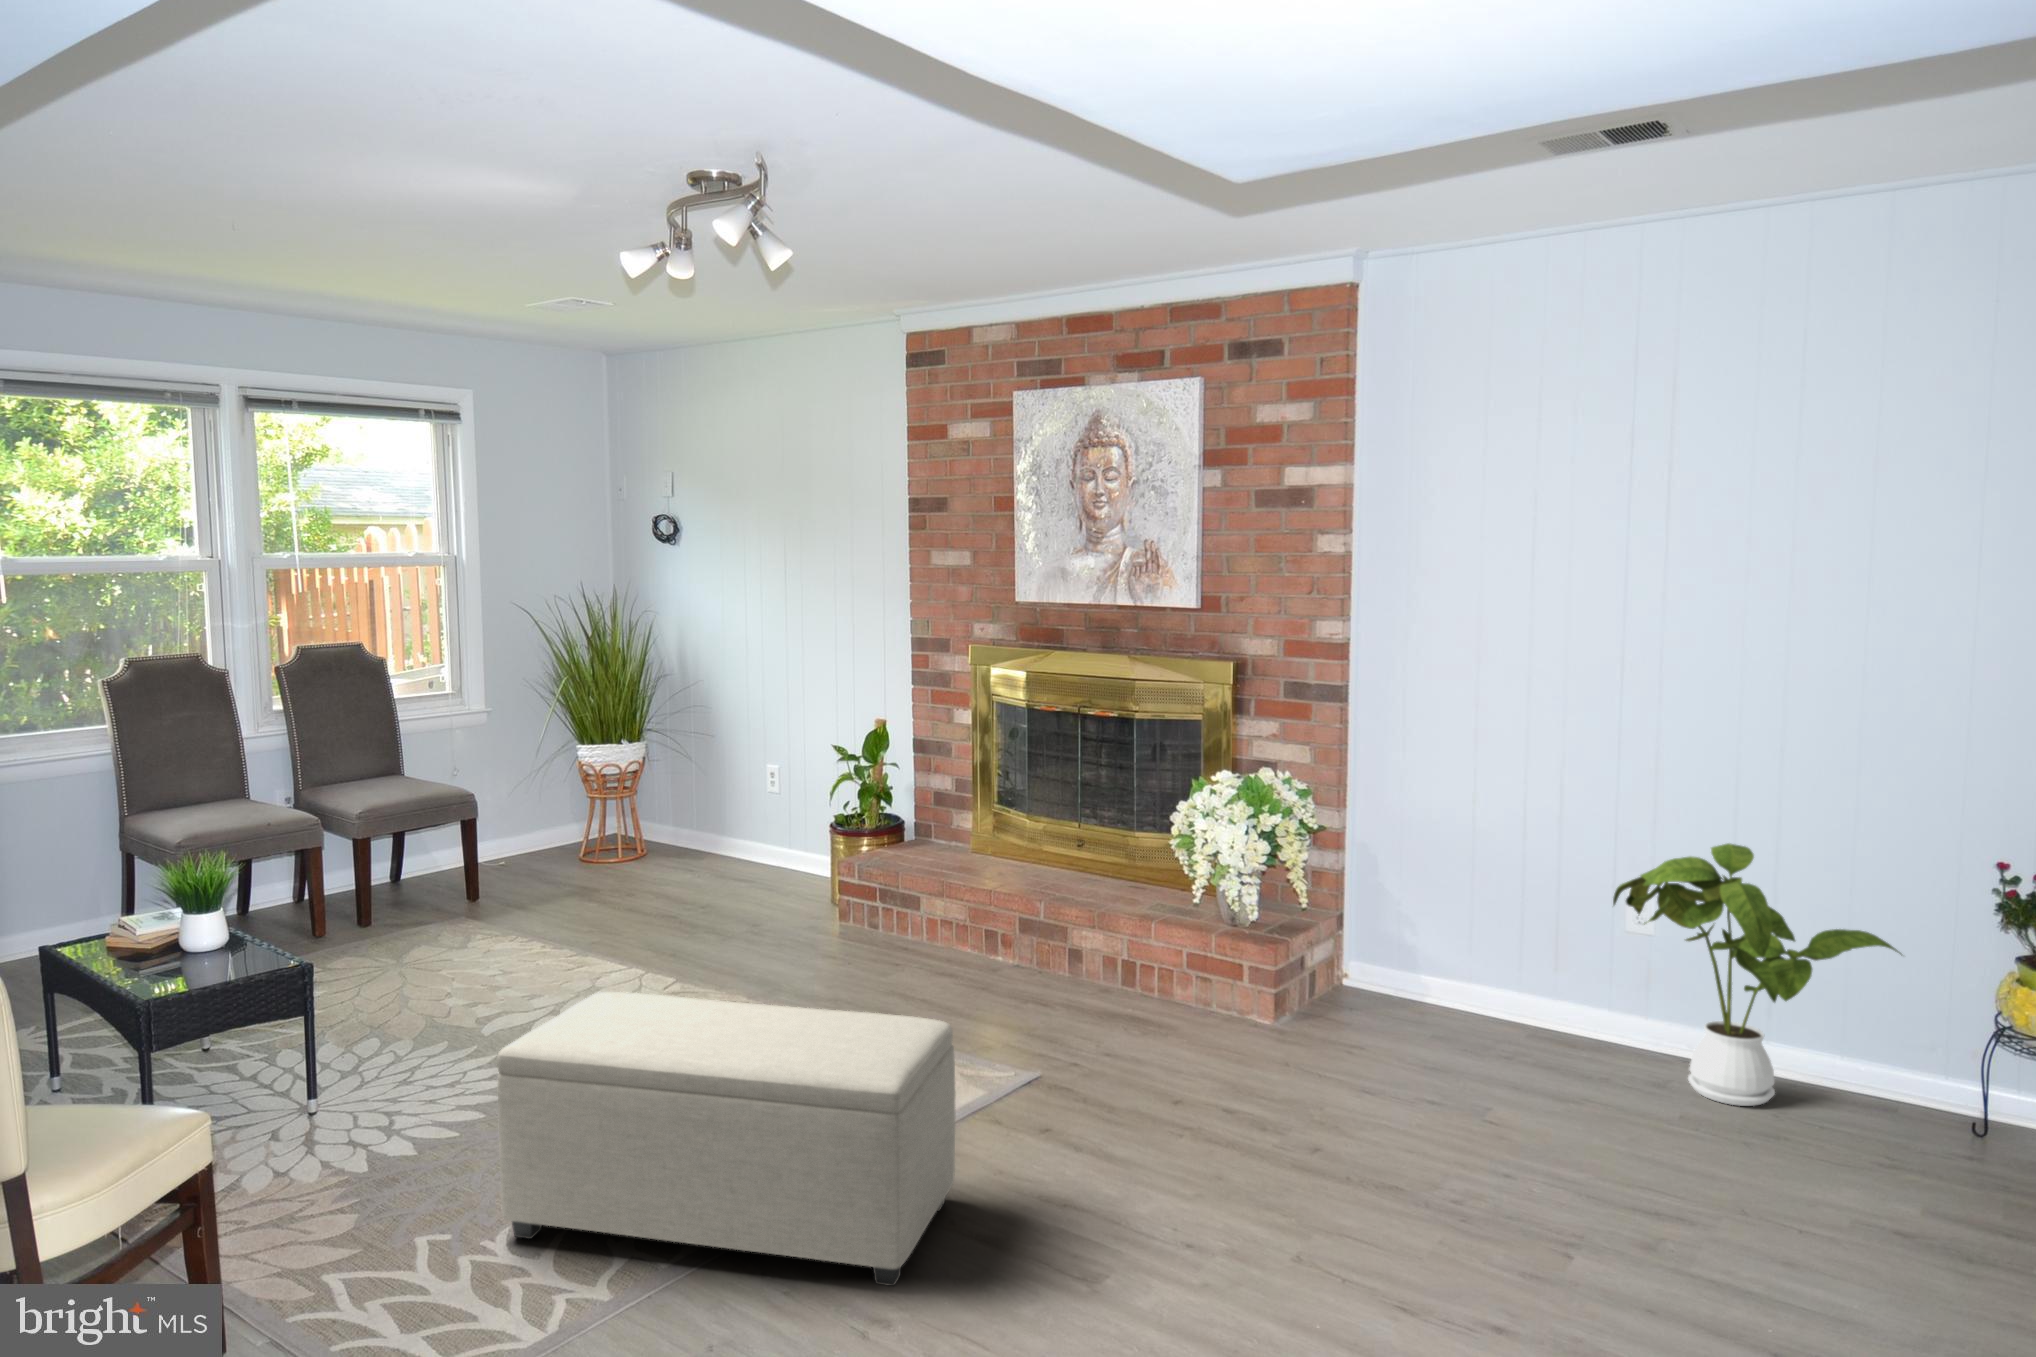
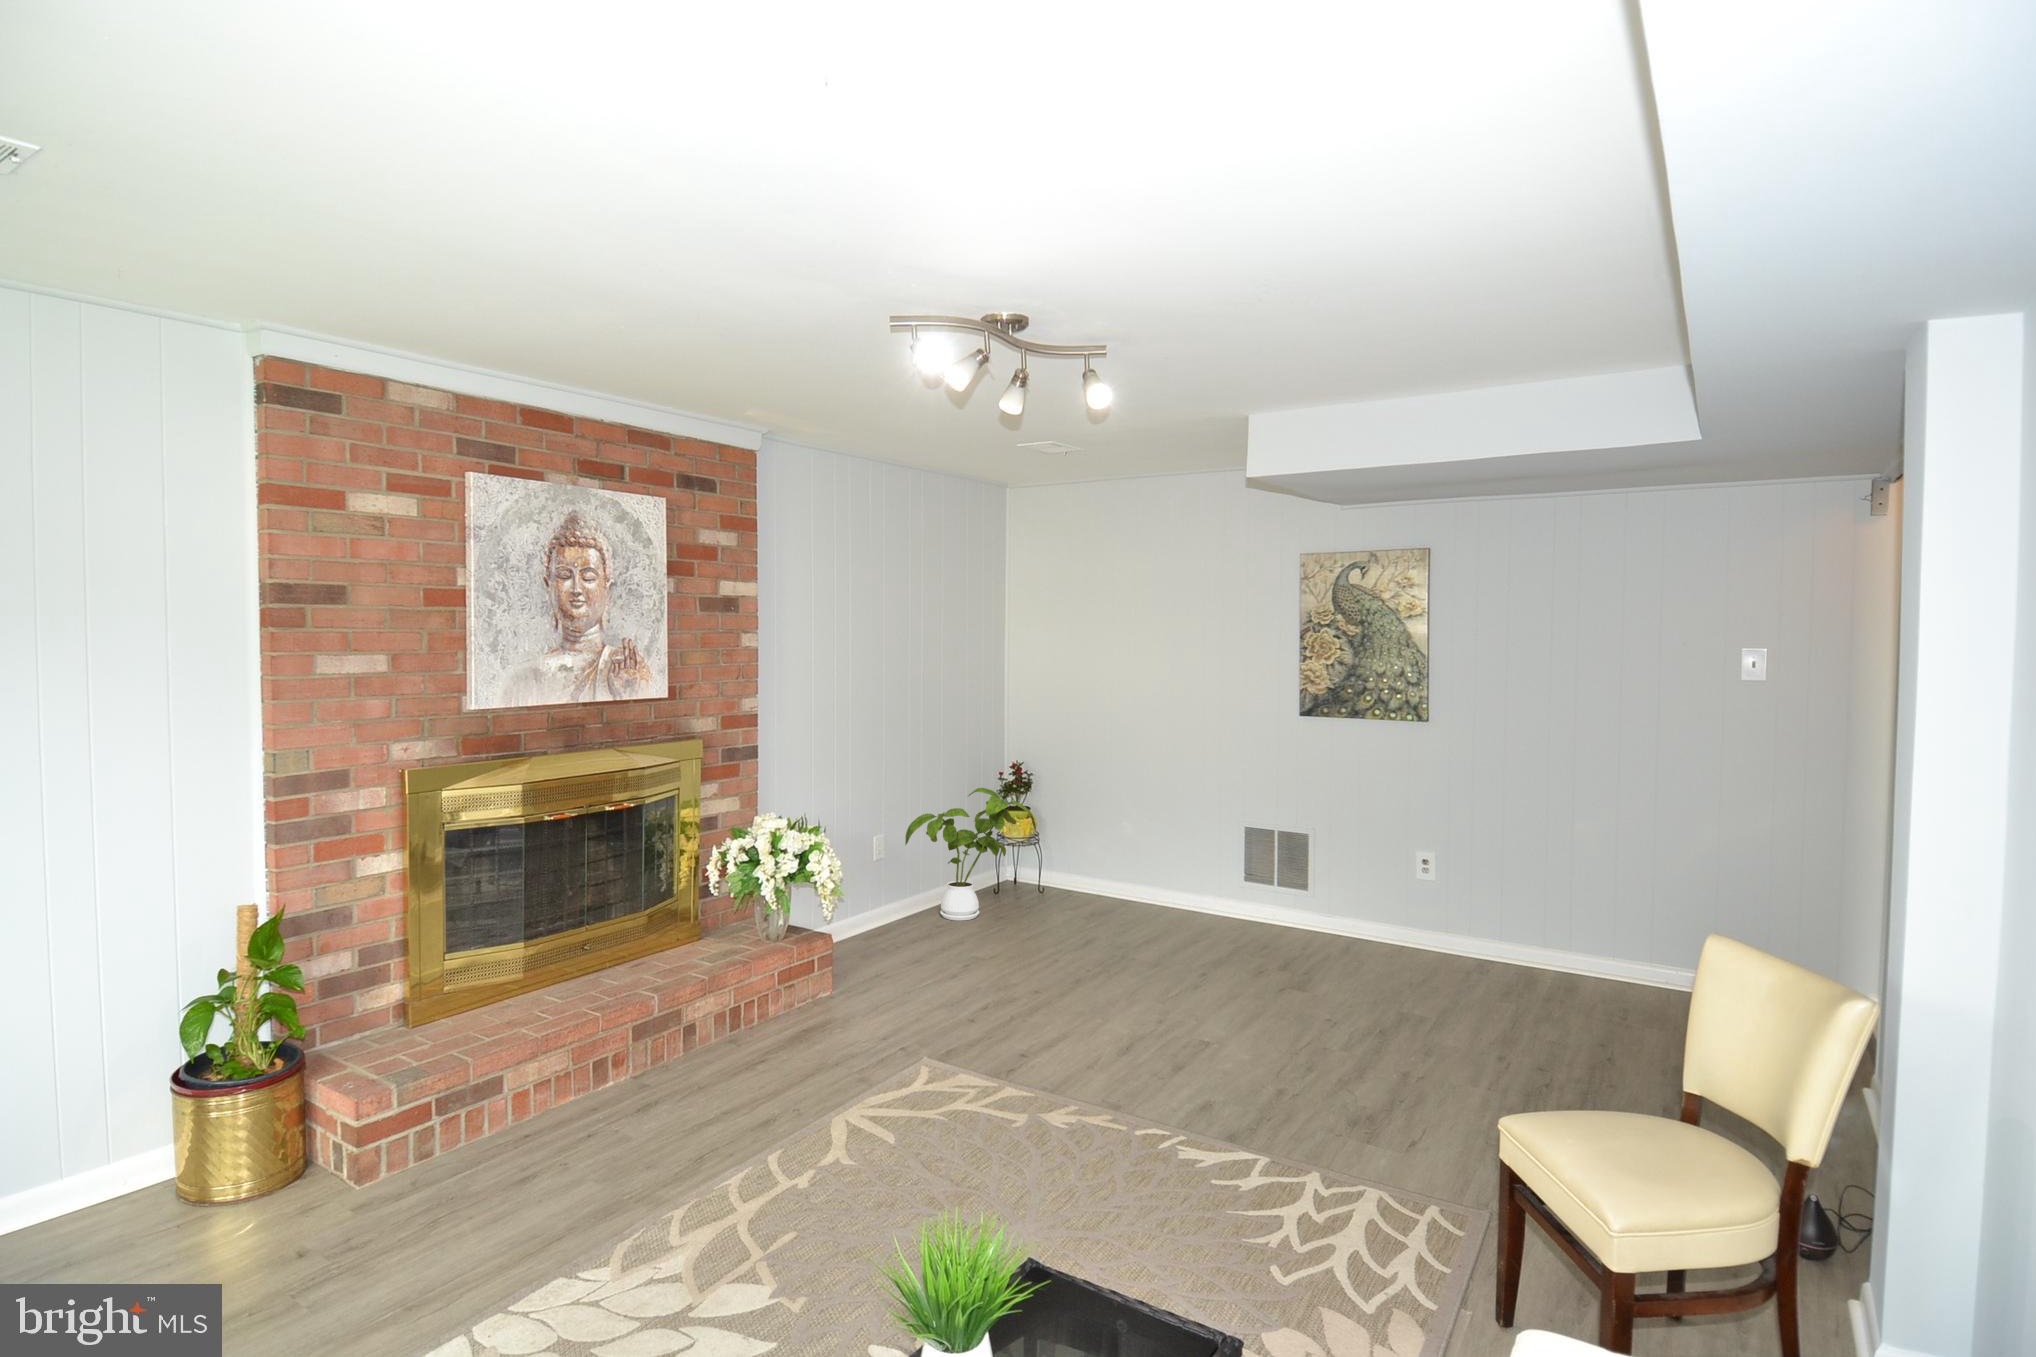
ottoman: present [497,992,955,1286] -> none [1130,967,1292,1240]

